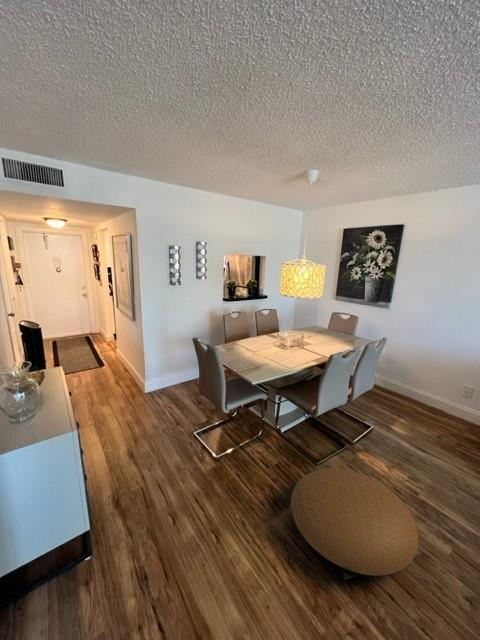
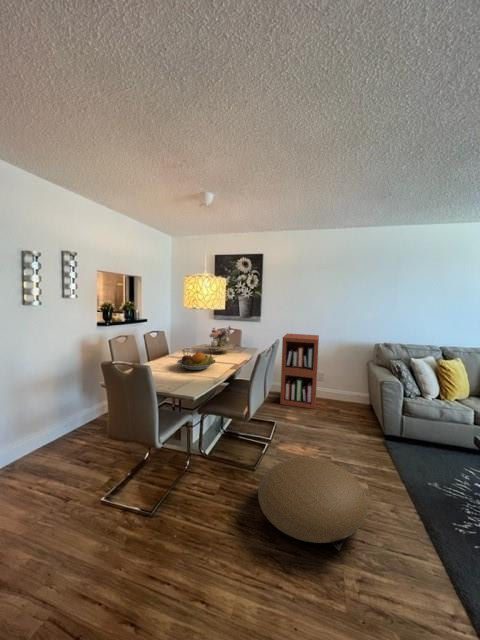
flower arrangement: none [305,311,341,338] -> present [205,326,234,351]
bookshelf: none [393,326,470,425] -> present [280,333,319,409]
fruit bowl: none [265,337,301,355] -> present [177,352,216,370]

